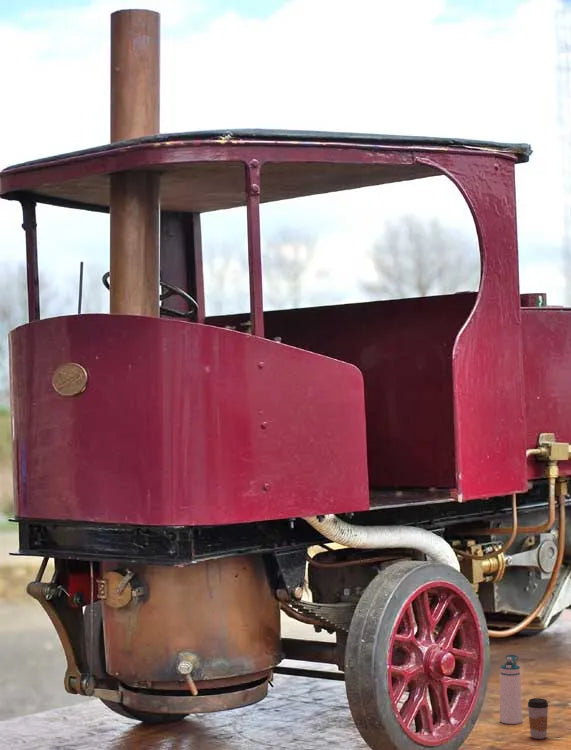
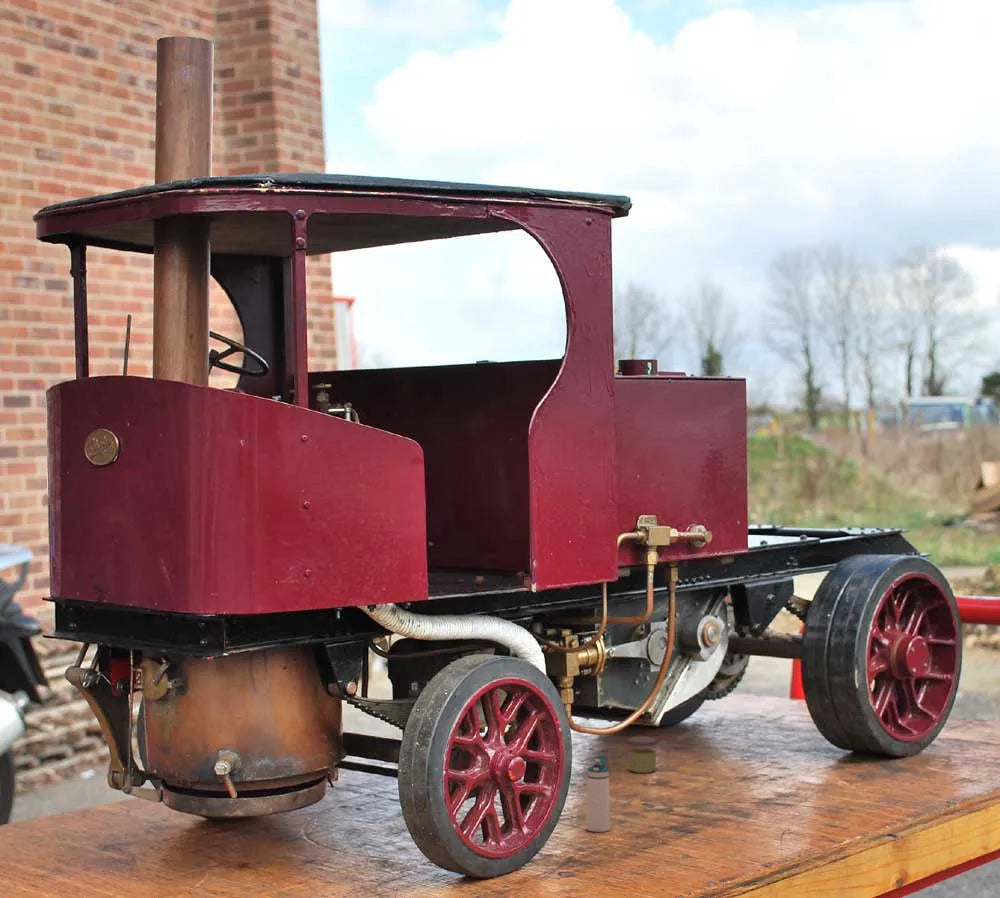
jar: none [521,638,551,671] -> present [627,736,658,773]
coffee cup: present [528,698,548,739] -> none [612,804,634,849]

